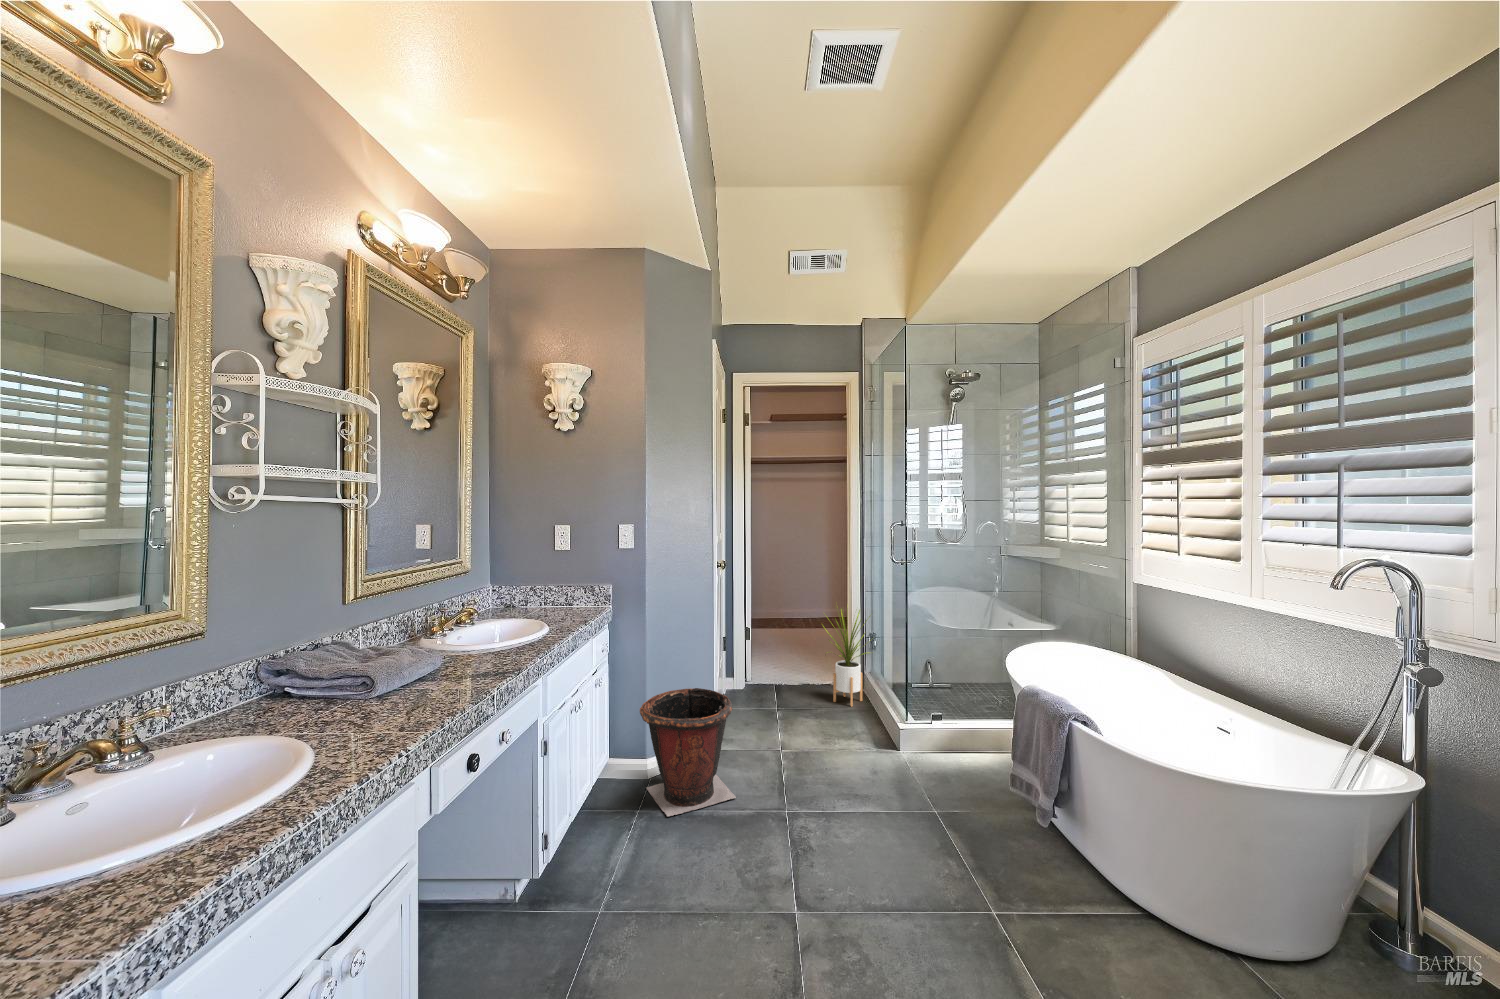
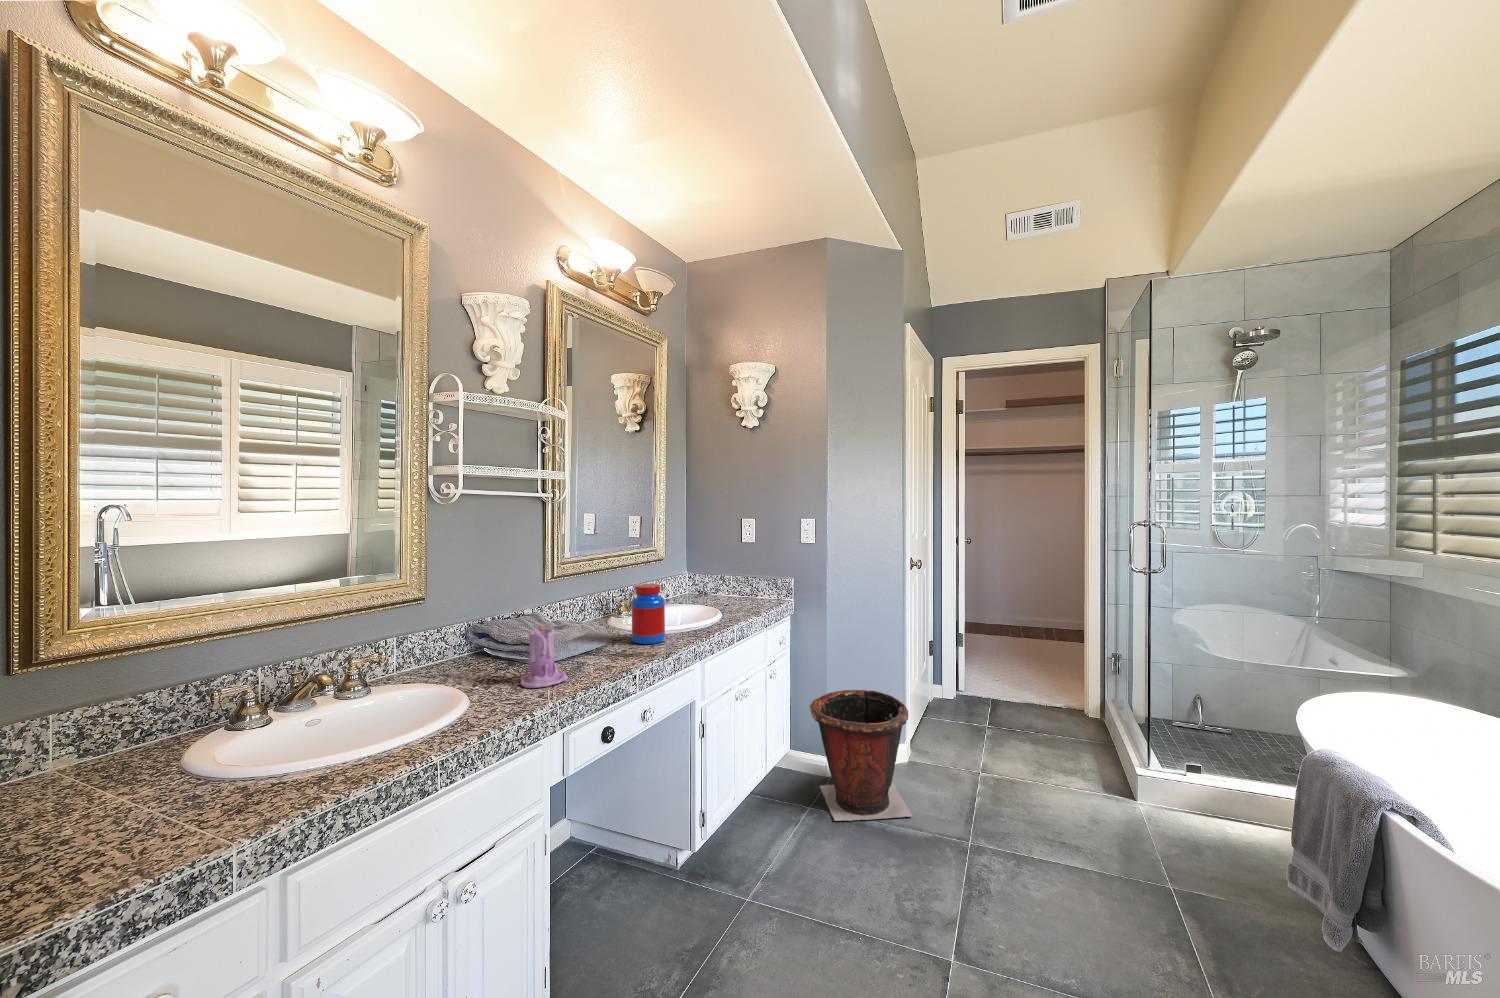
jar: none [474,598,512,664] -> present [631,584,665,644]
house plant: present [822,609,871,707] -> none [1040,609,1112,737]
candle: none [366,647,428,724] -> present [520,622,568,688]

